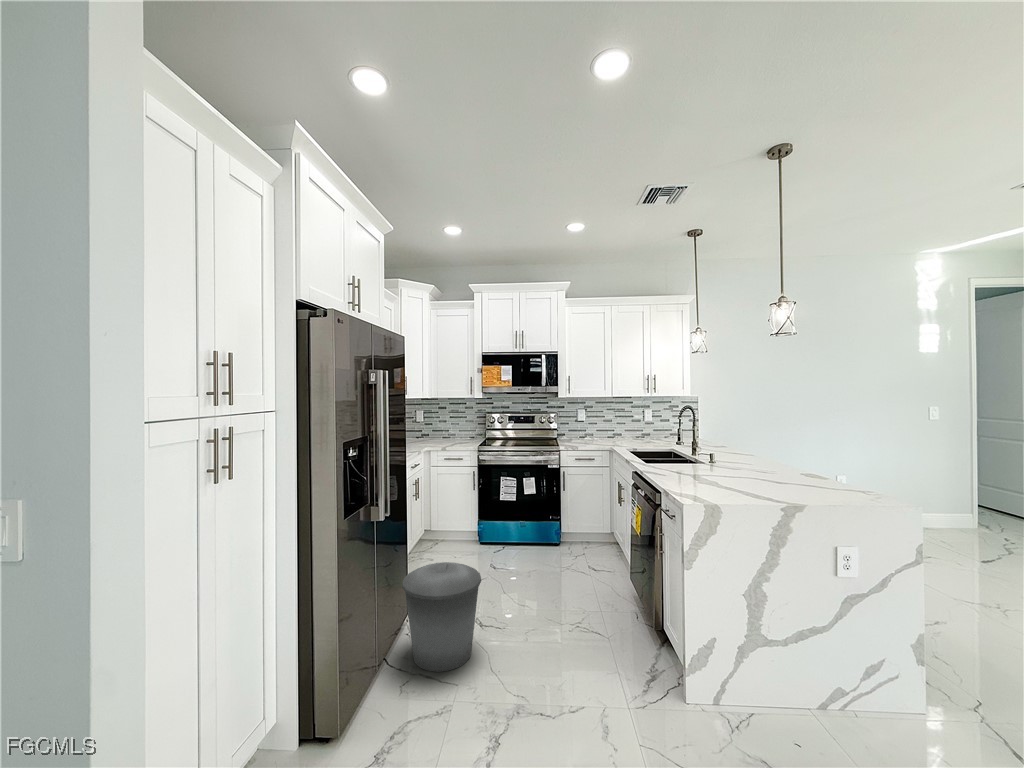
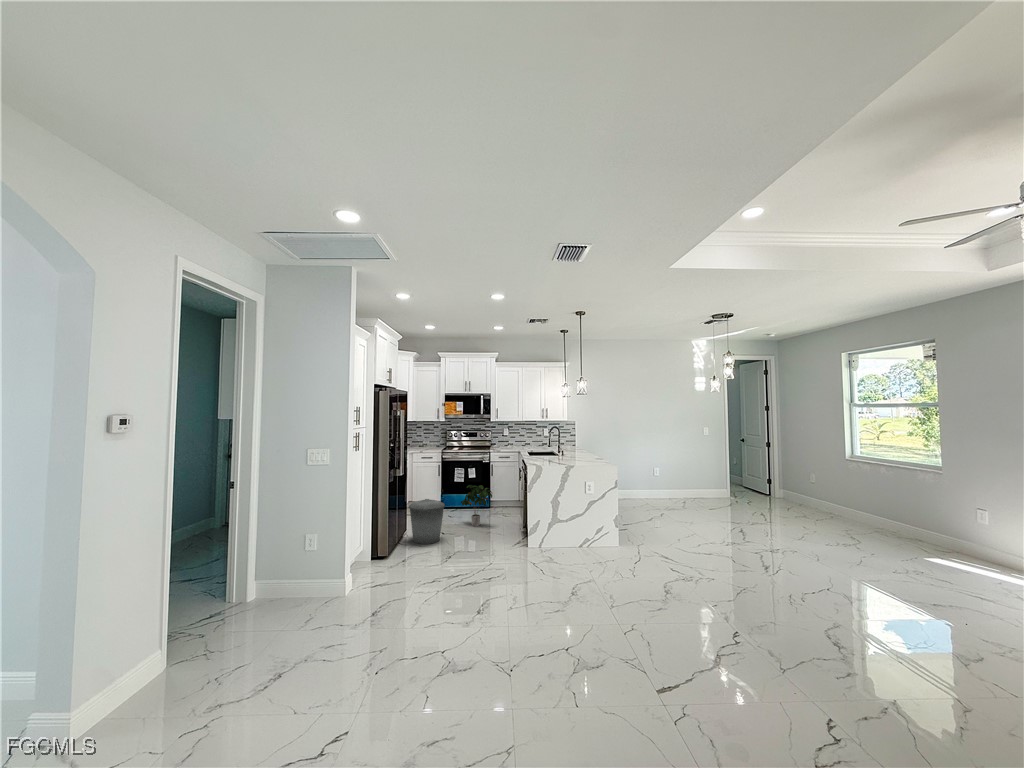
potted plant: none [513,518,576,602] -> present [461,485,492,526]

